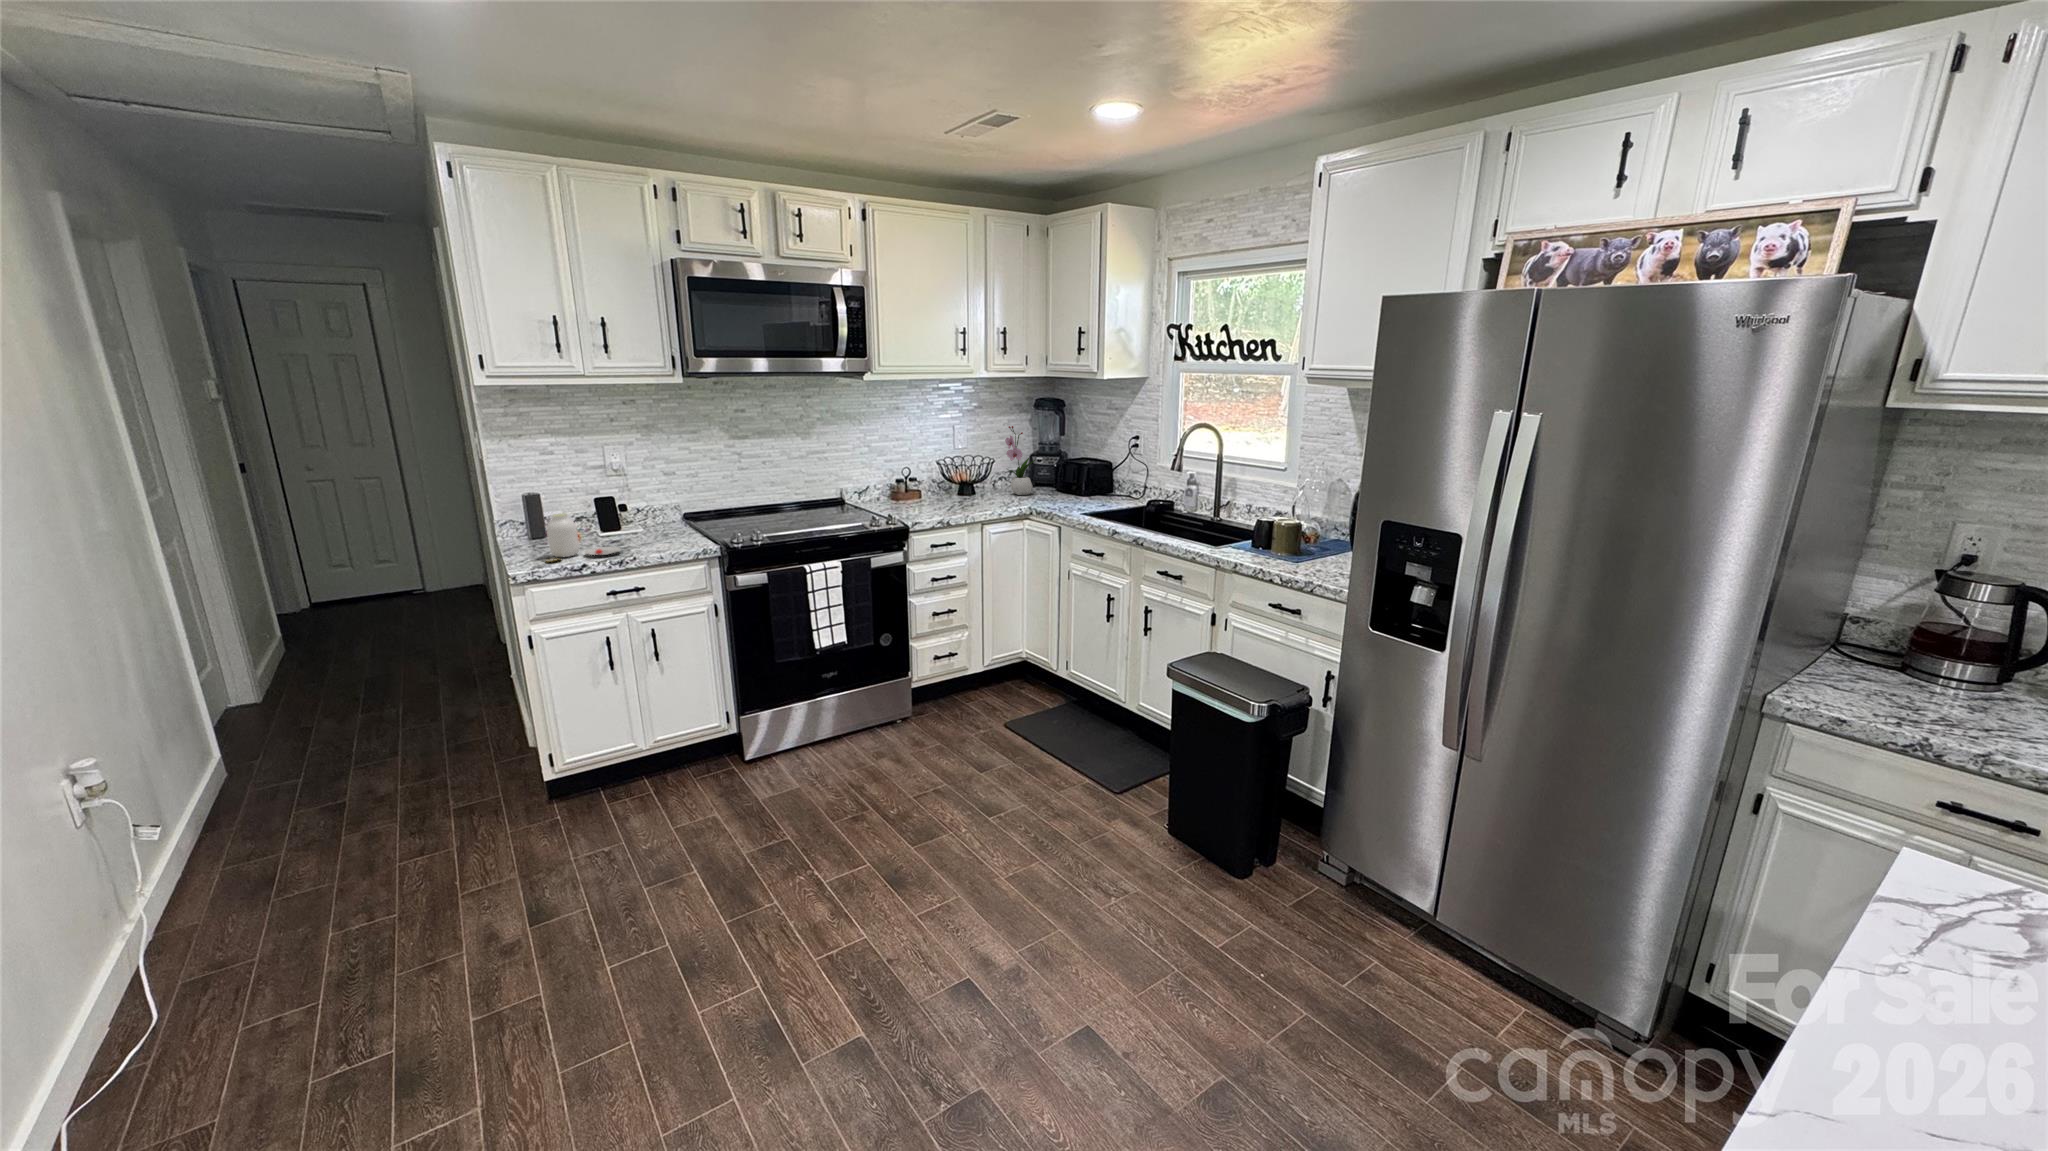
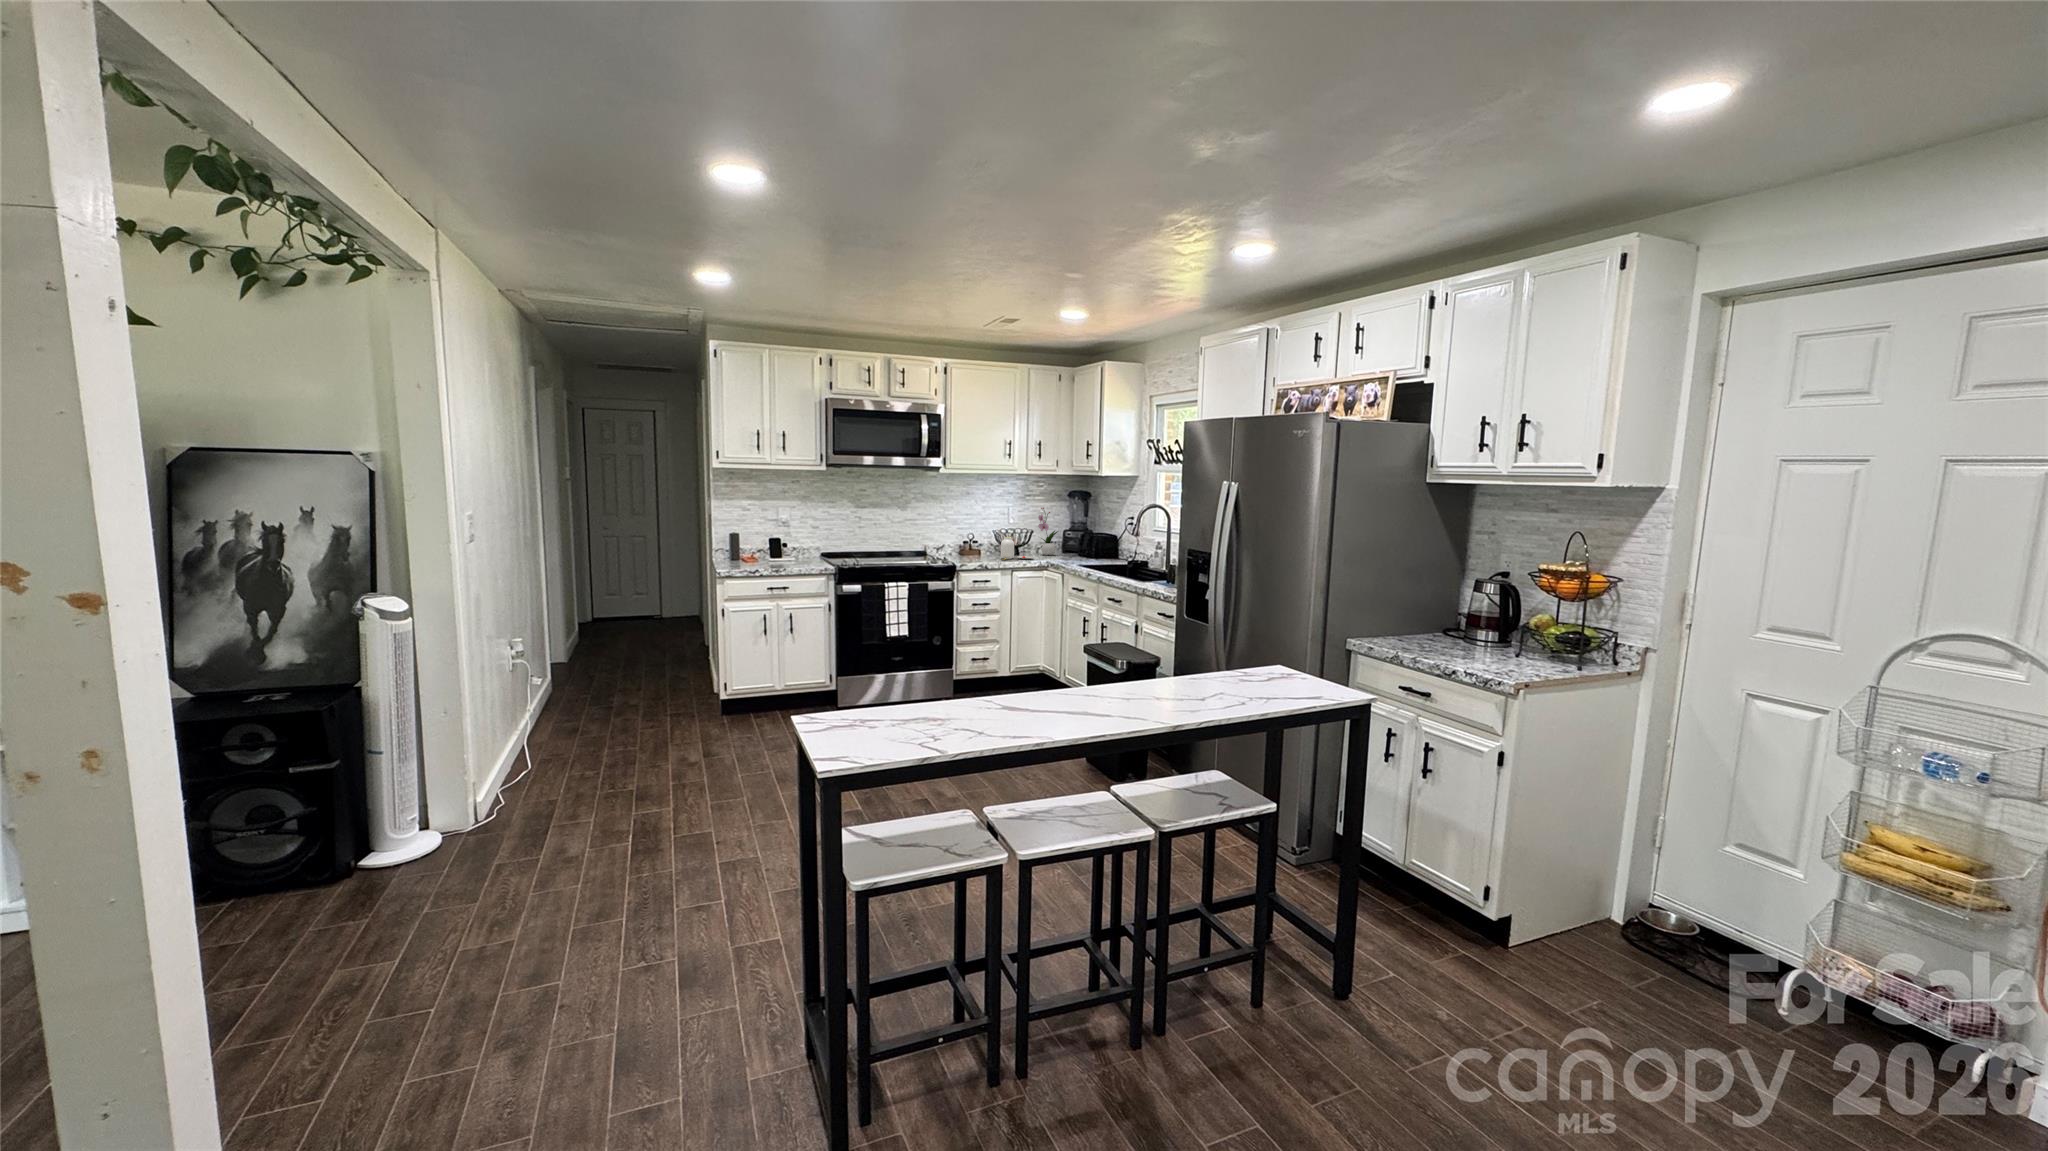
jar: present [546,514,621,562] -> present [1001,537,1034,560]

